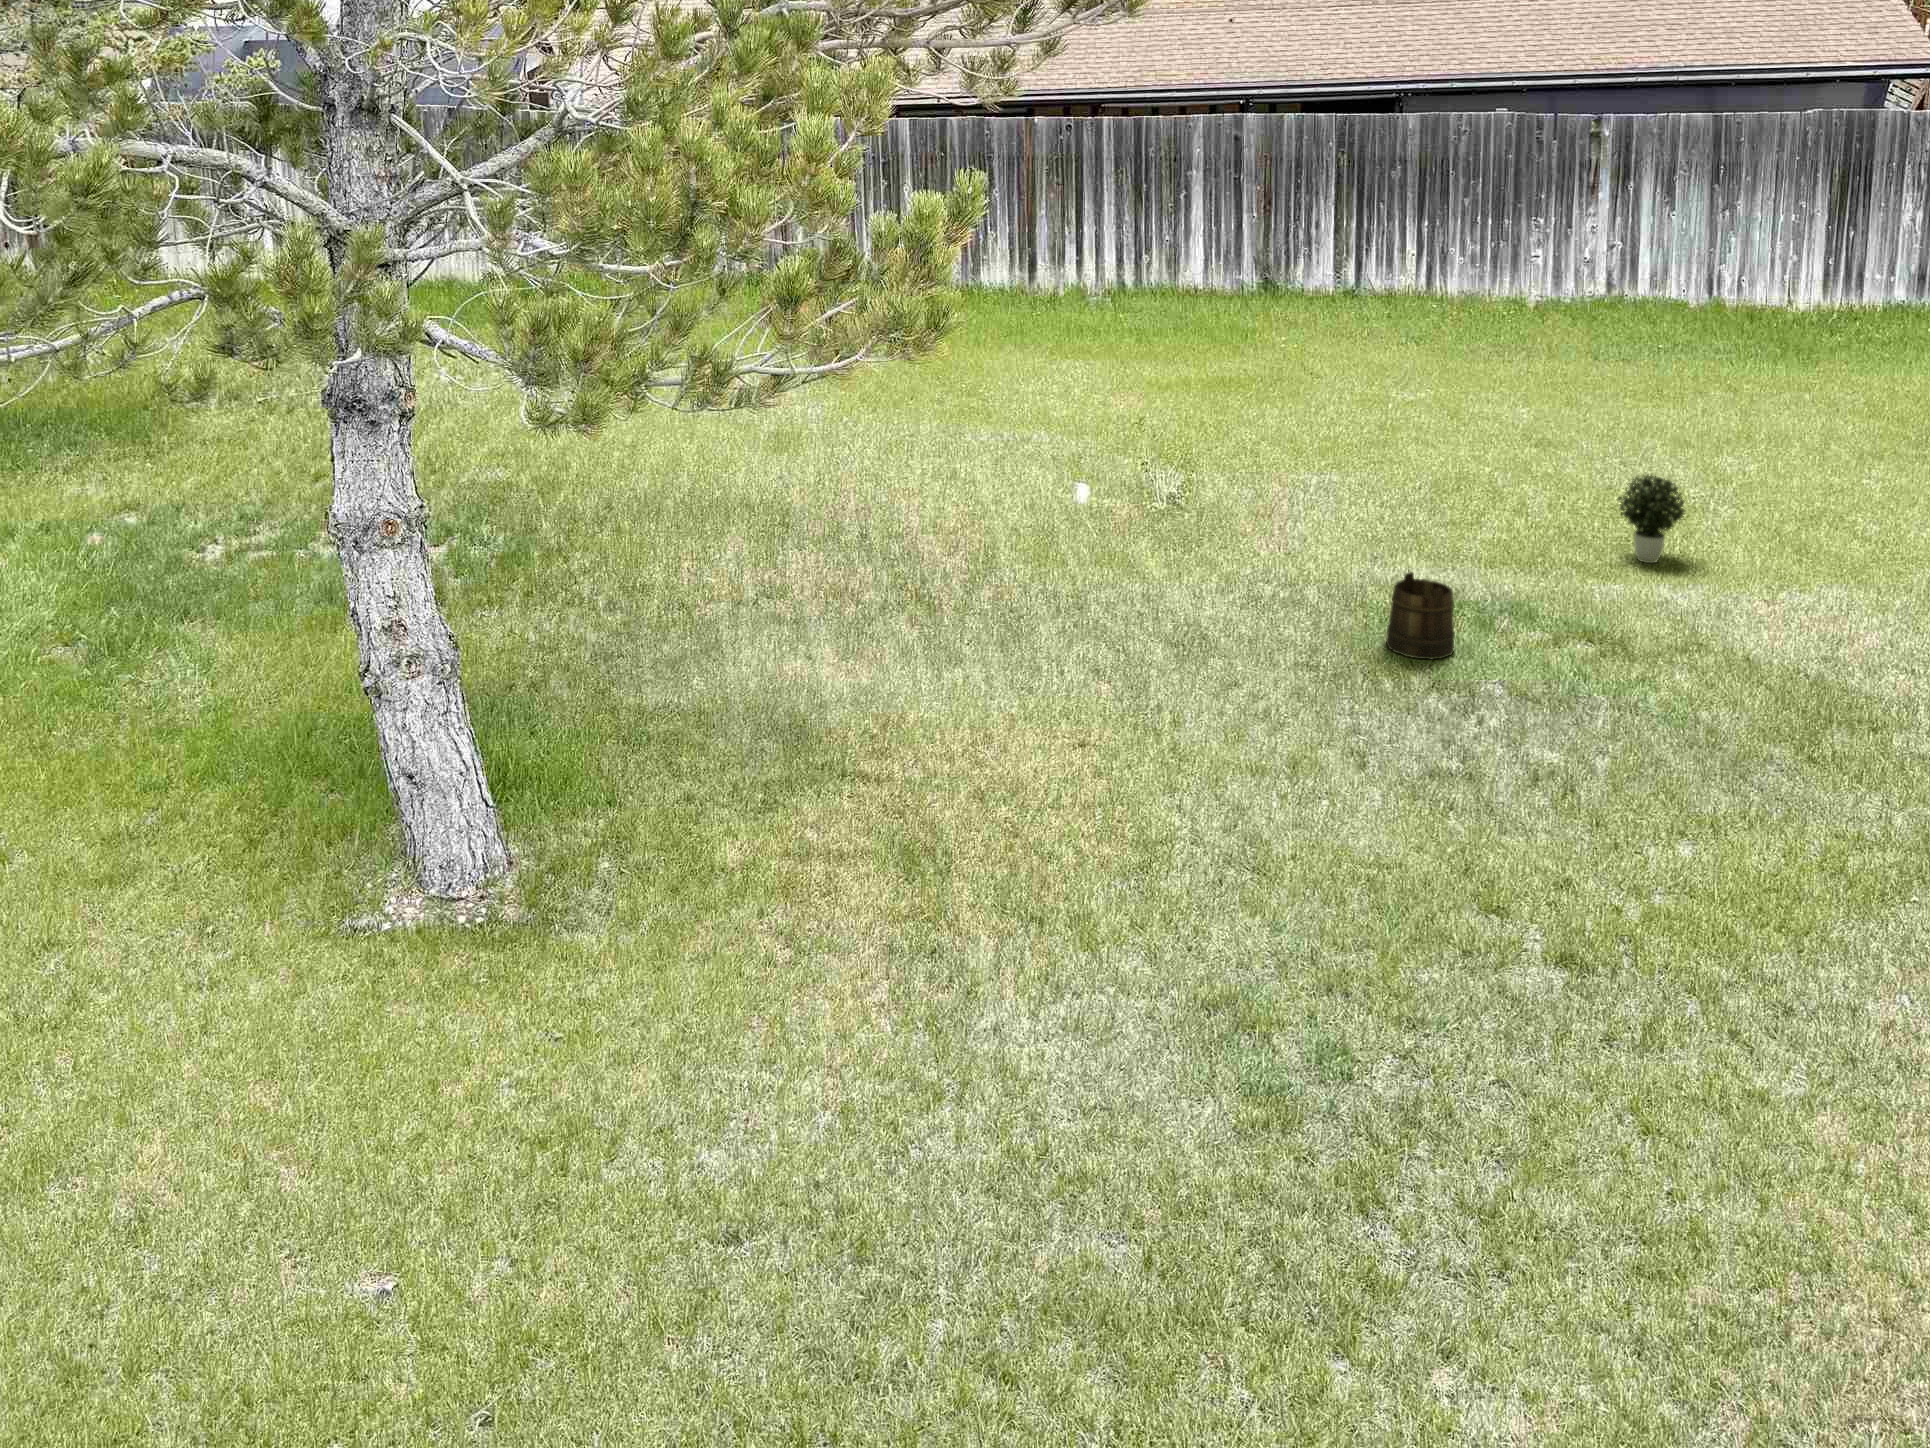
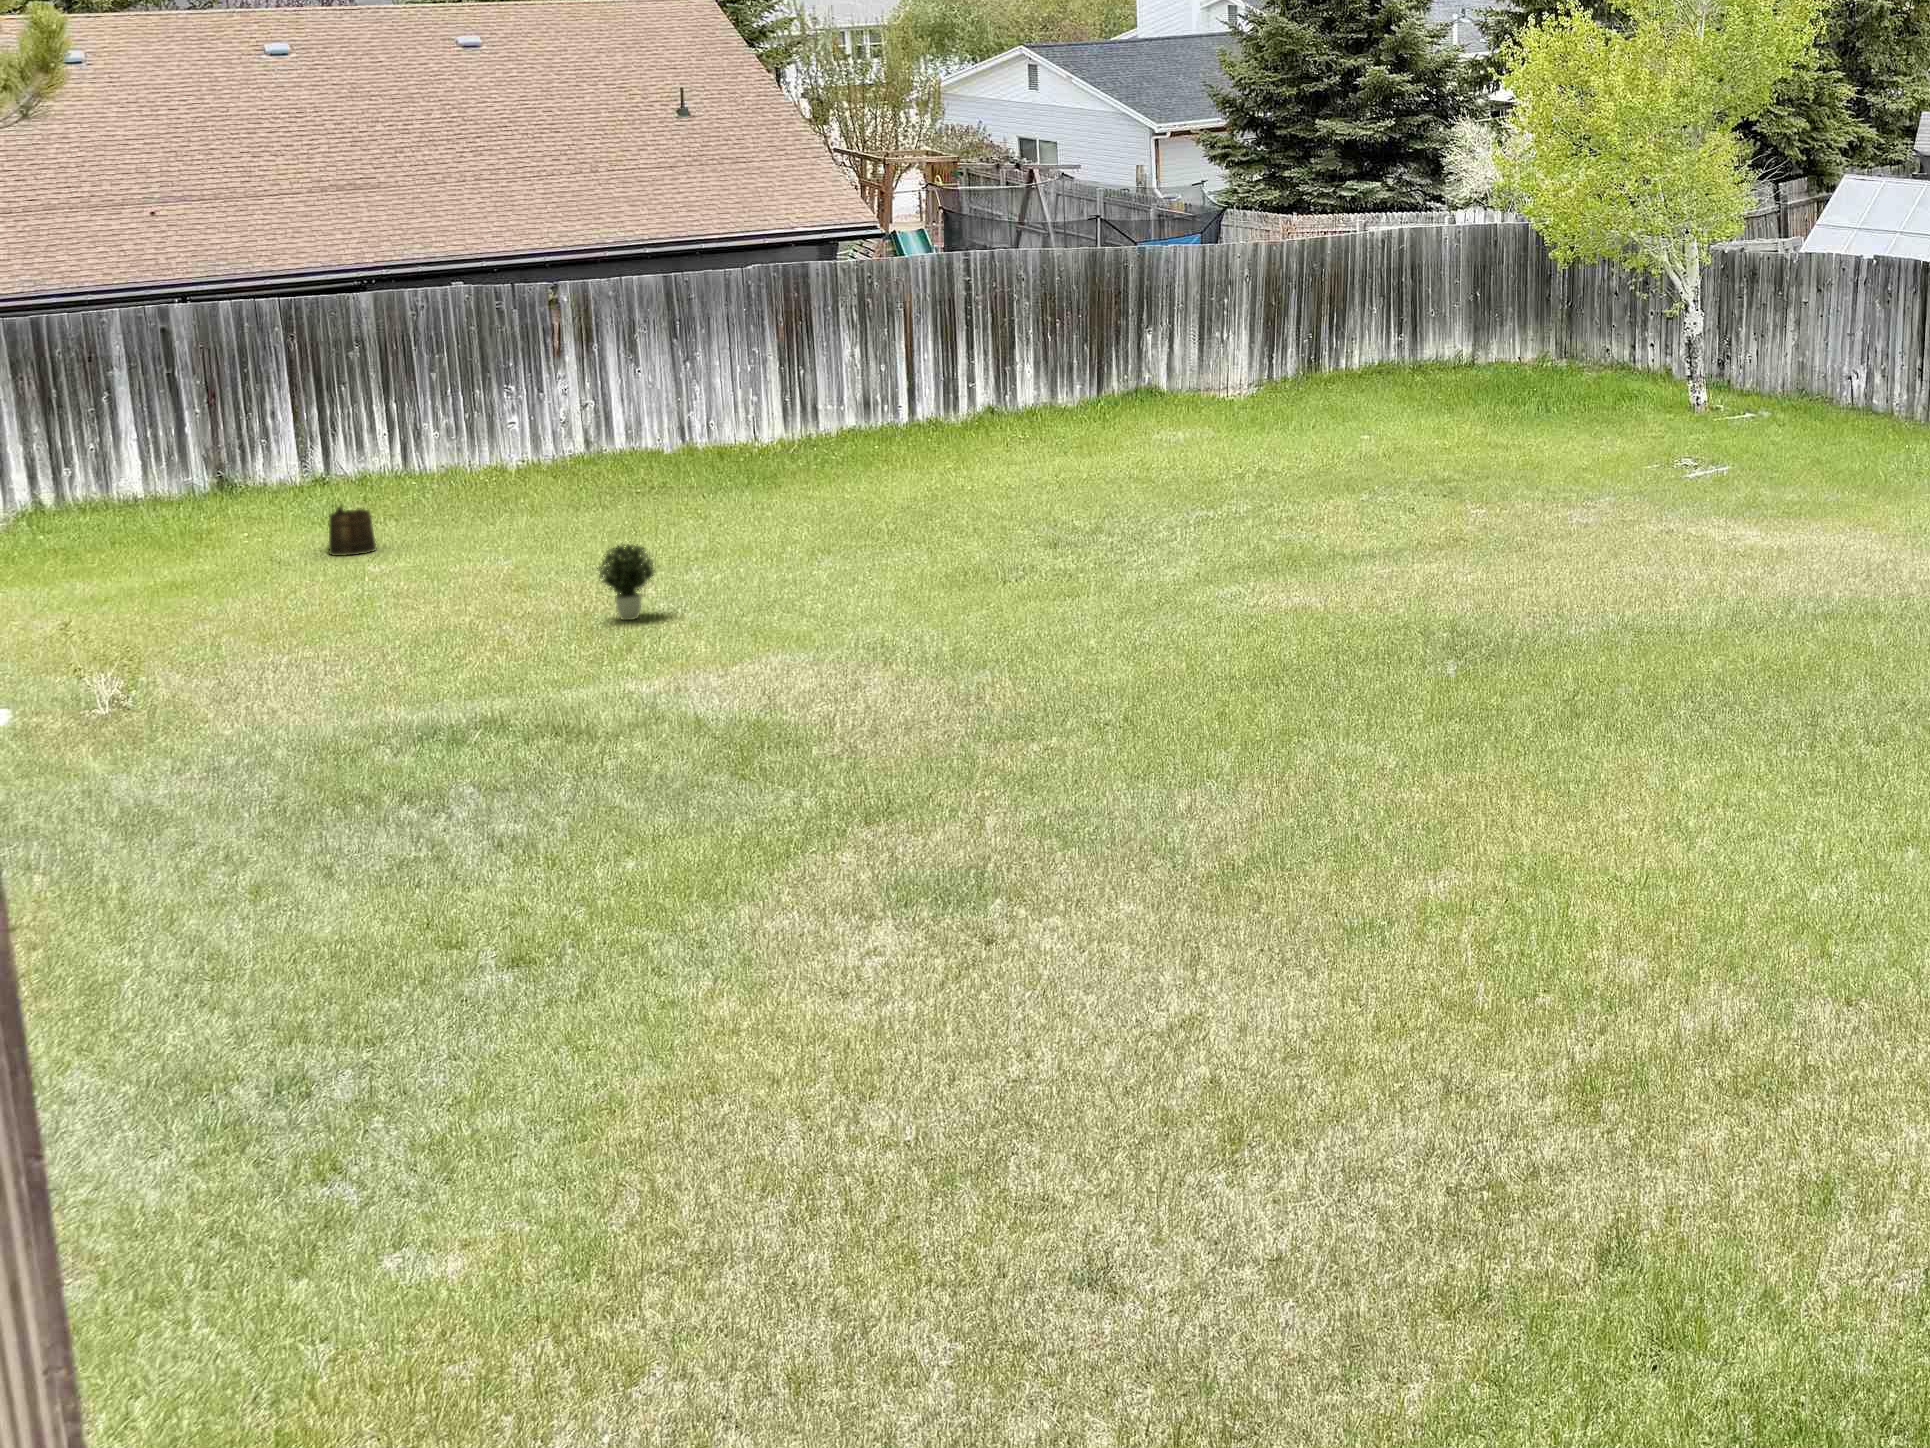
bucket: present [1386,572,1455,659] -> present [329,507,376,556]

